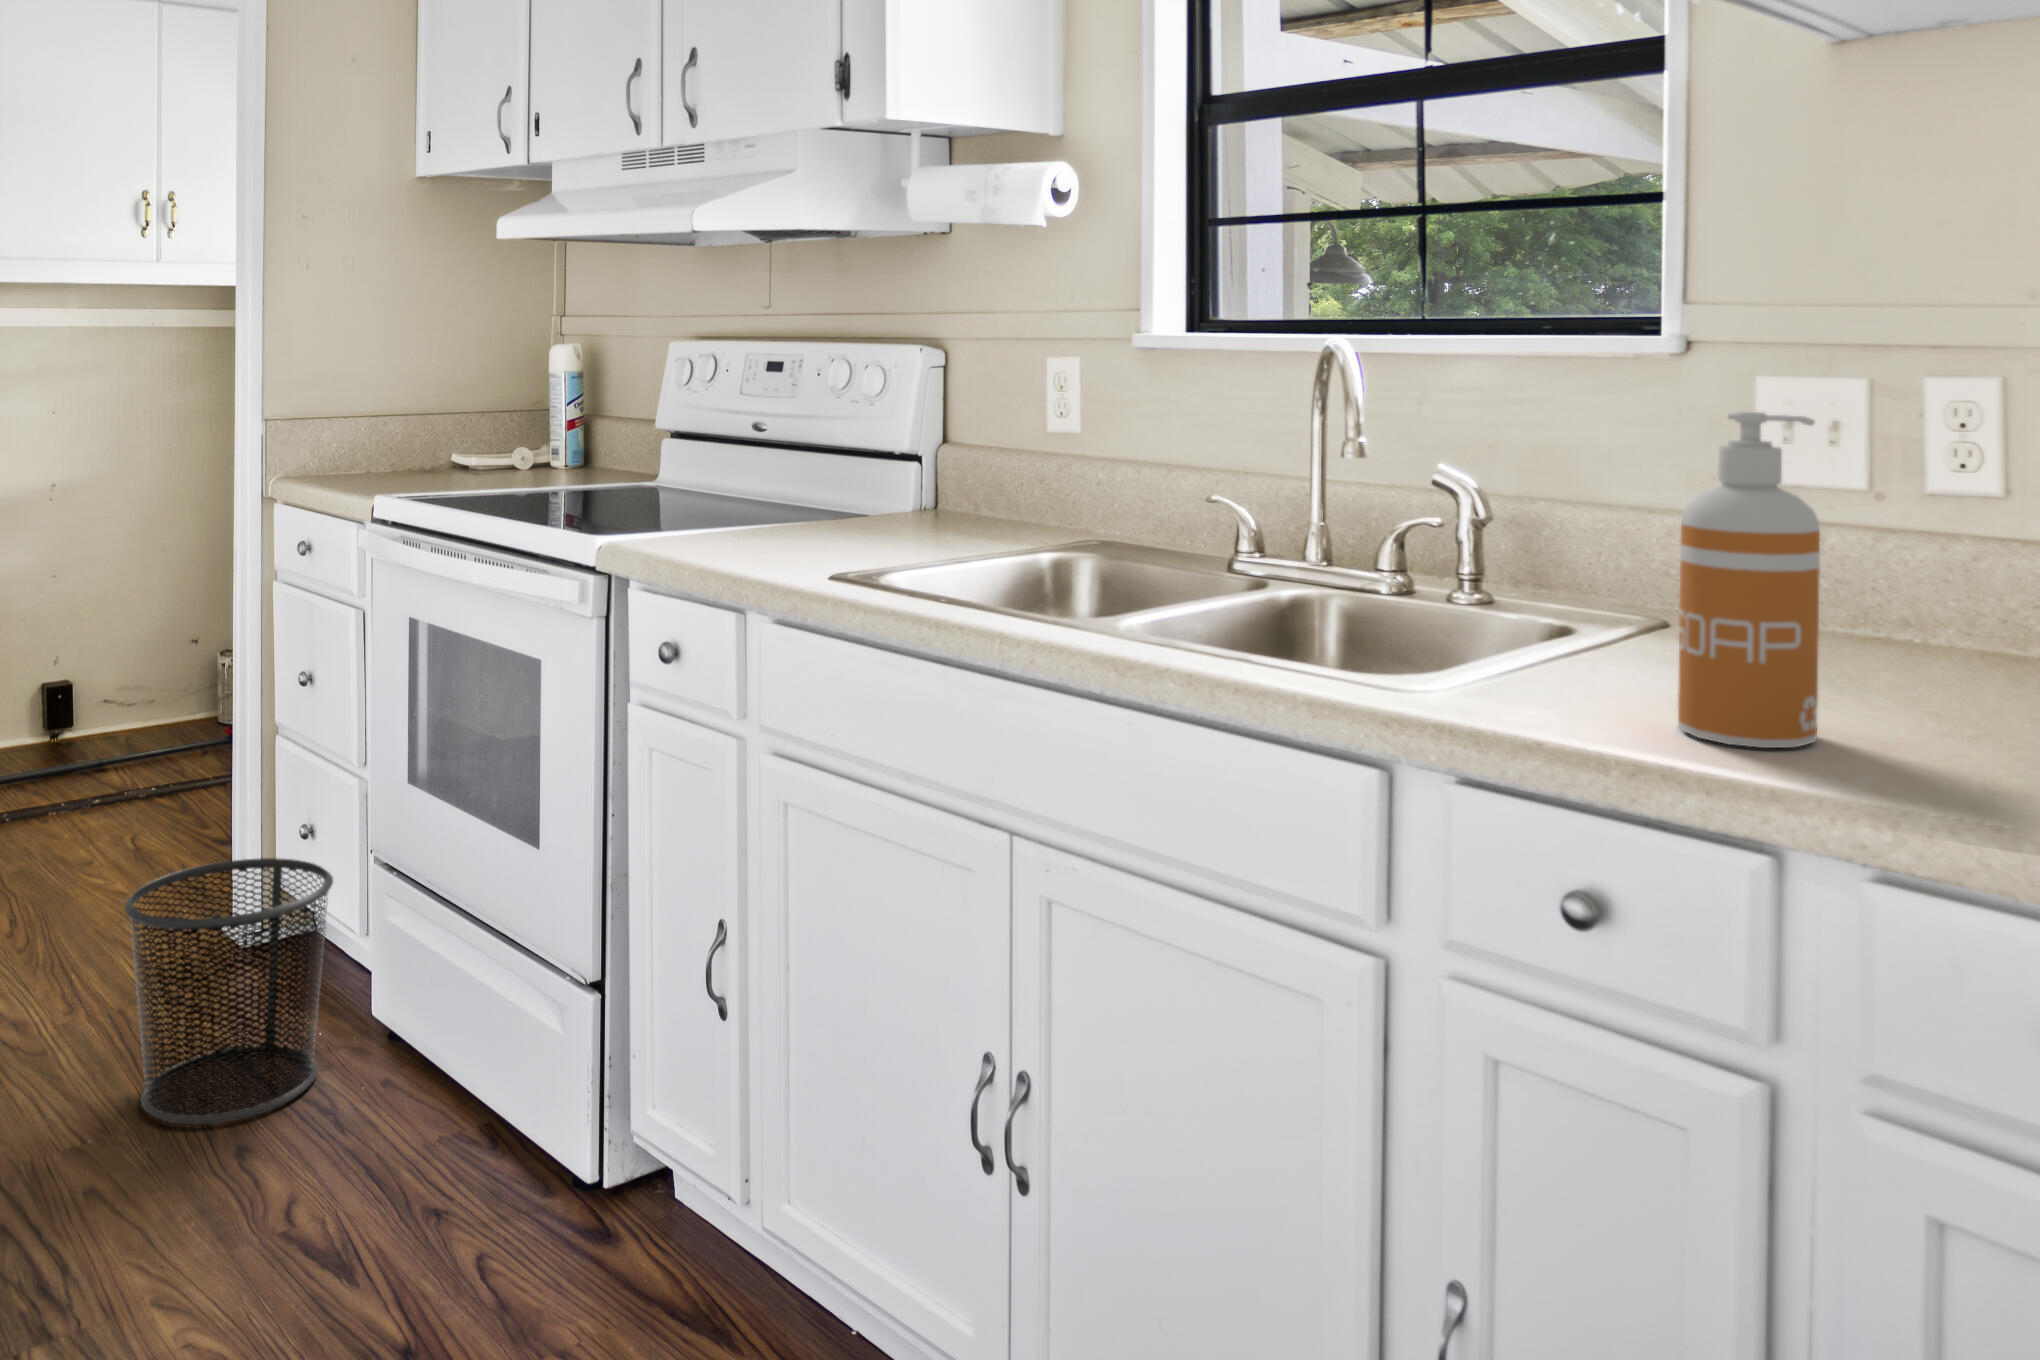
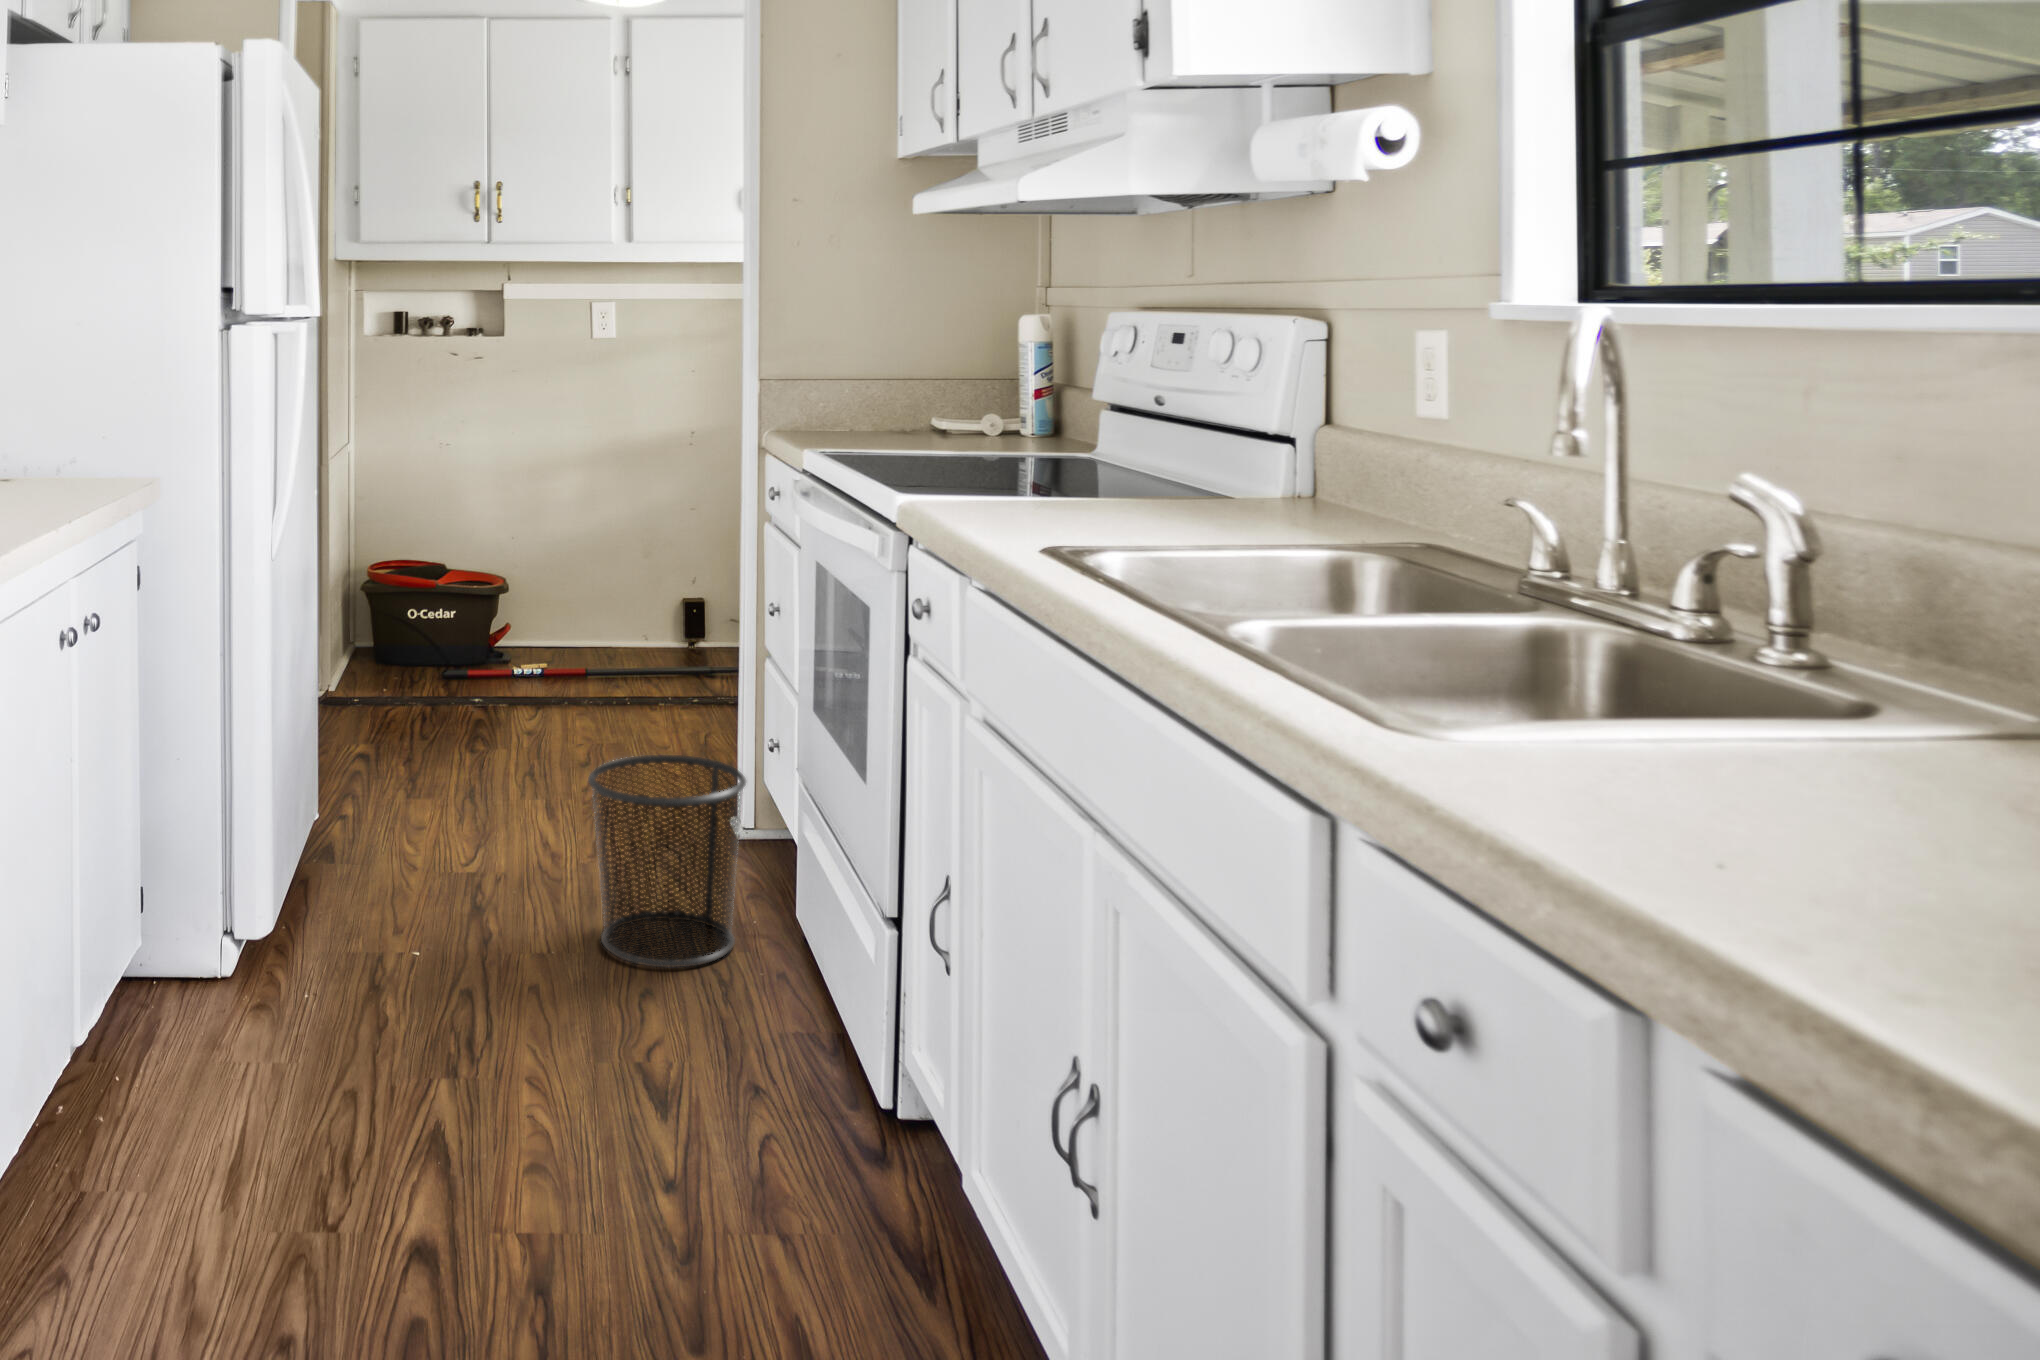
soap dispenser: present [1678,412,1820,748] -> none [1628,430,1842,887]

